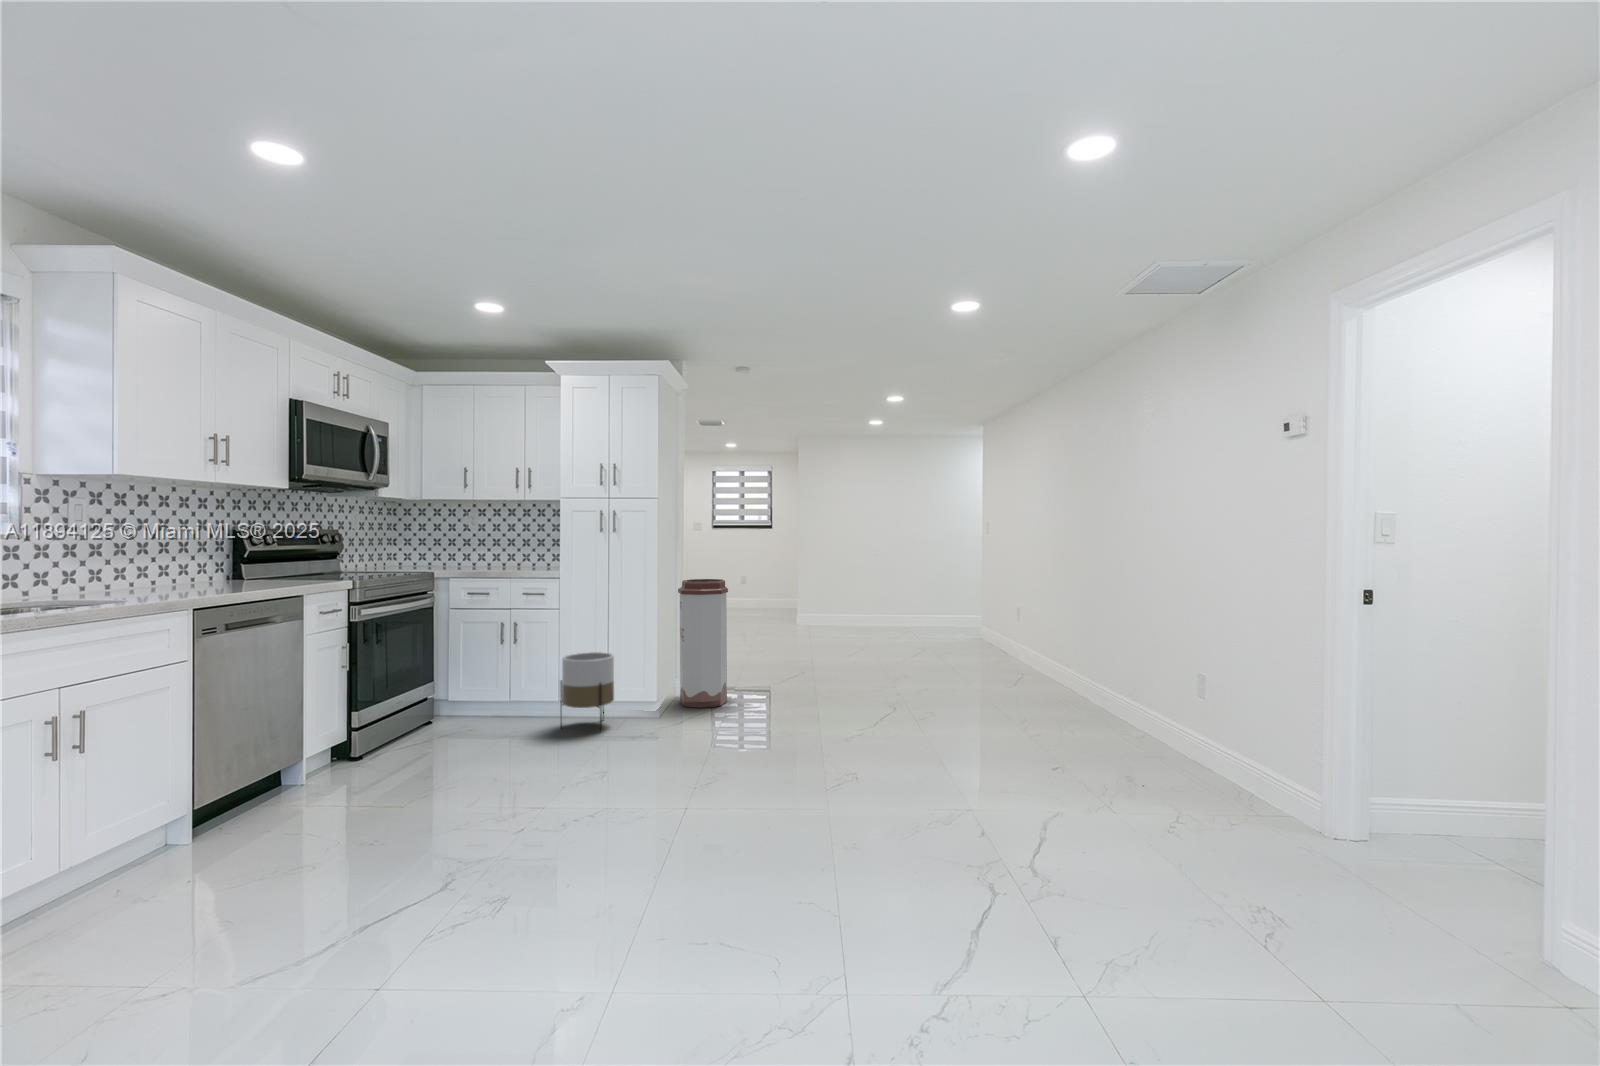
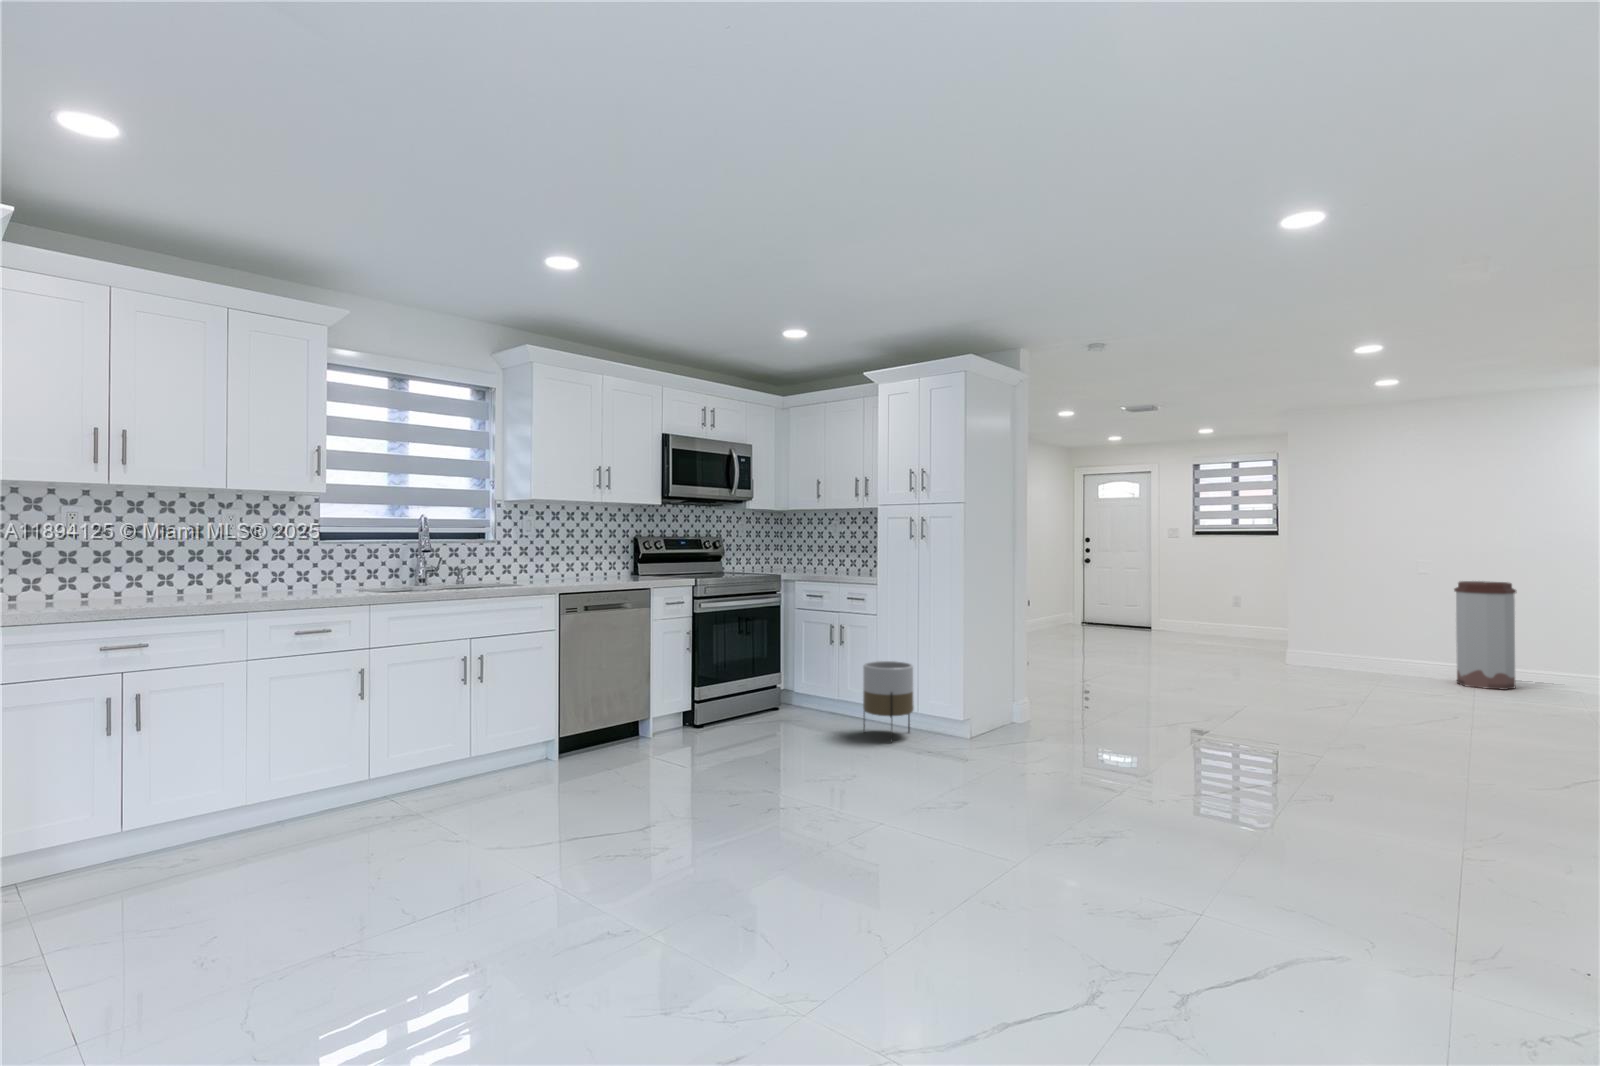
trash can: present [678,579,728,708] -> present [1454,581,1516,690]

